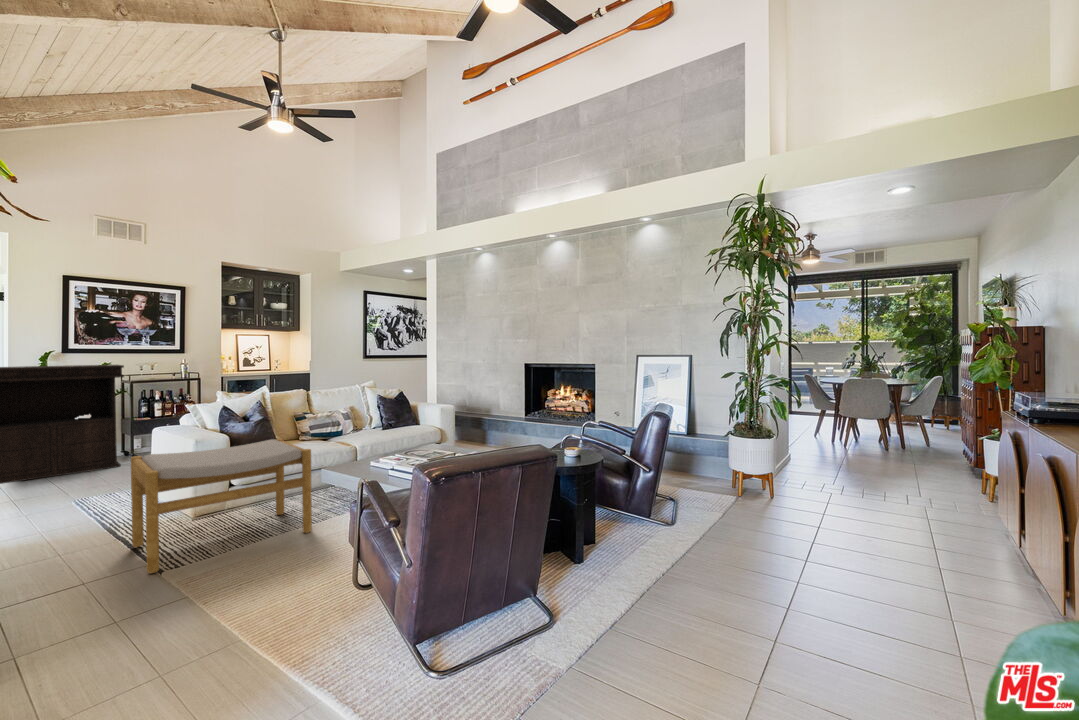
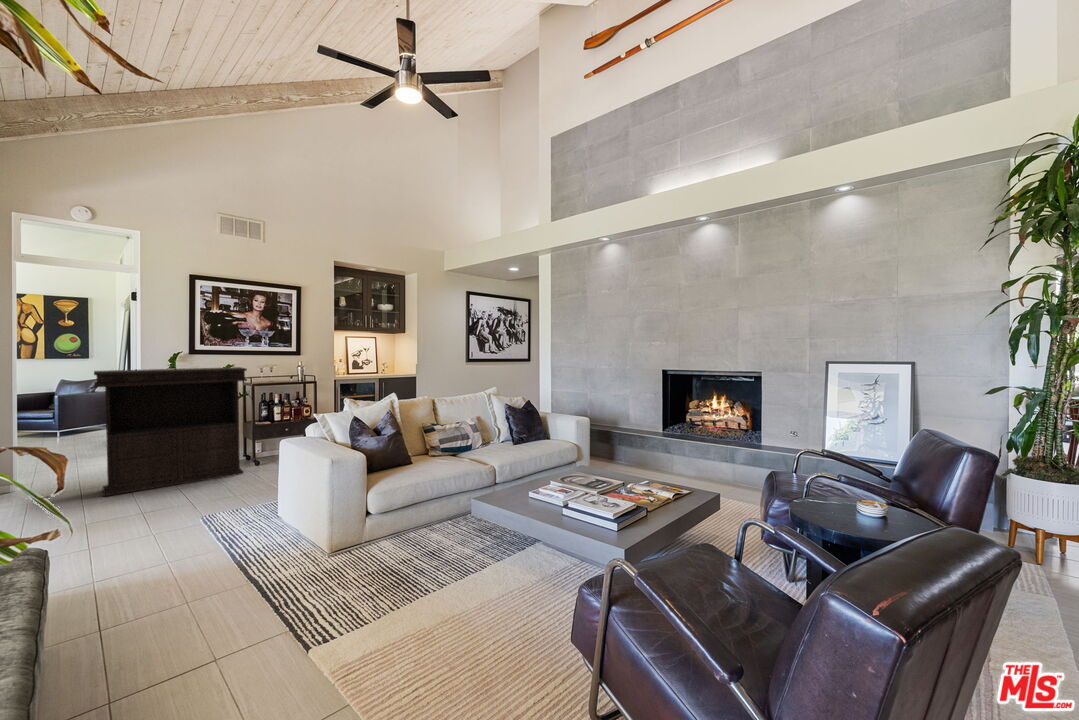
footstool: present [131,439,312,573] -> none [265,461,470,648]

